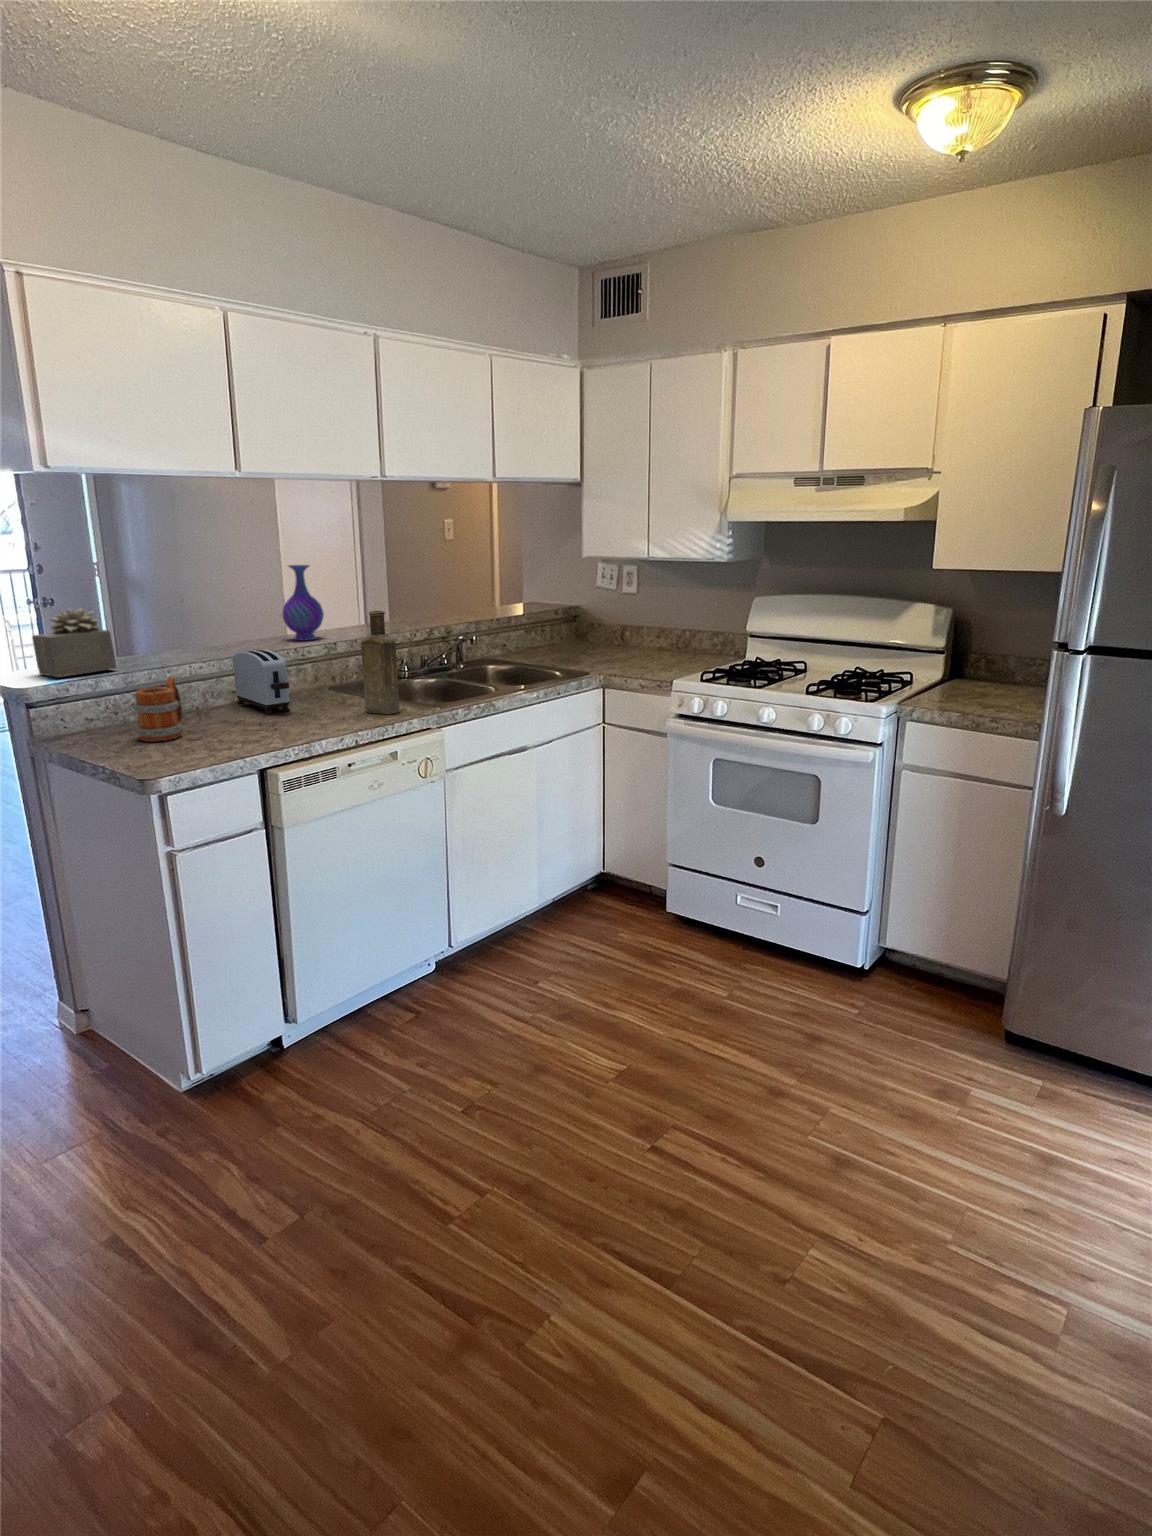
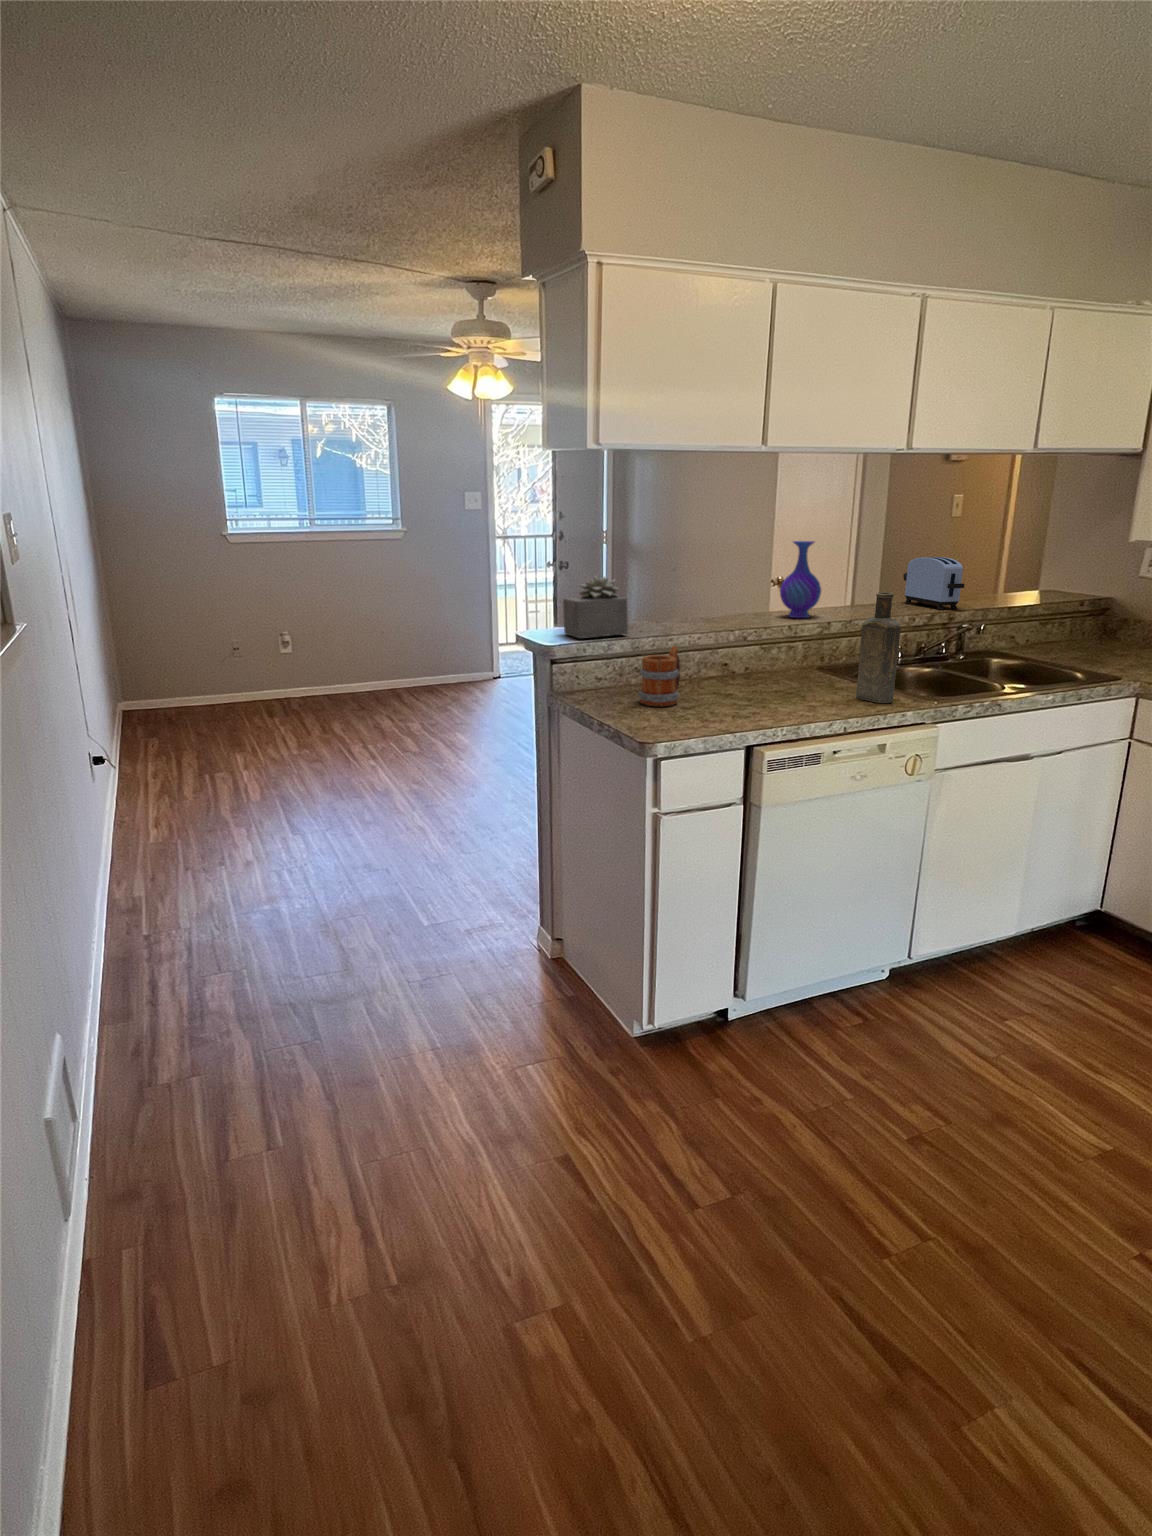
toaster: present [232,650,290,714] -> present [903,557,964,610]

